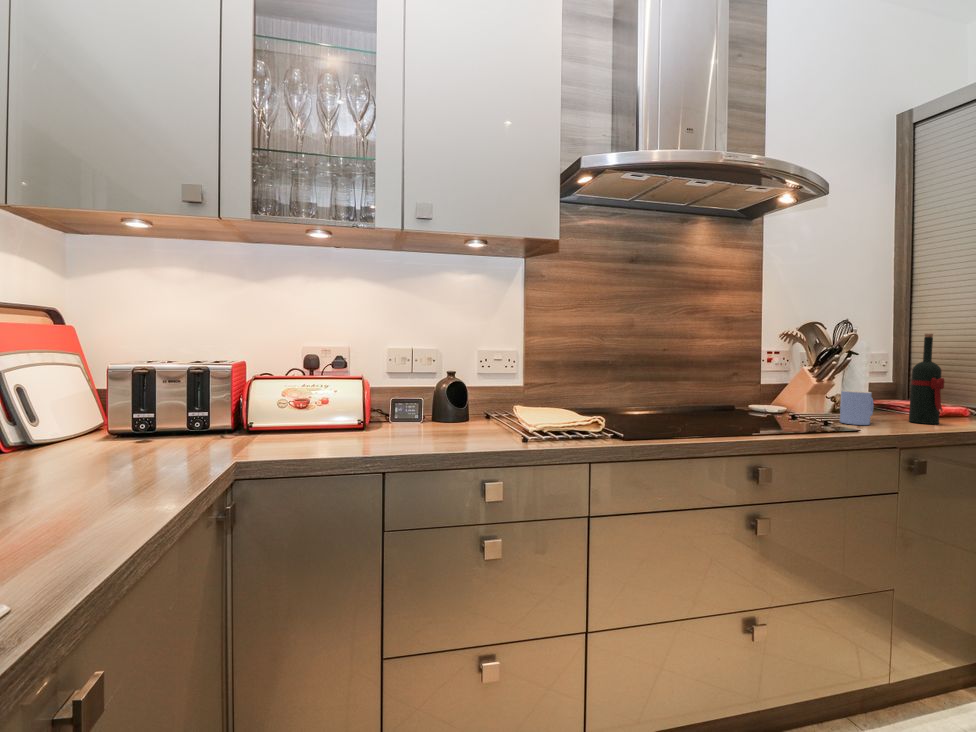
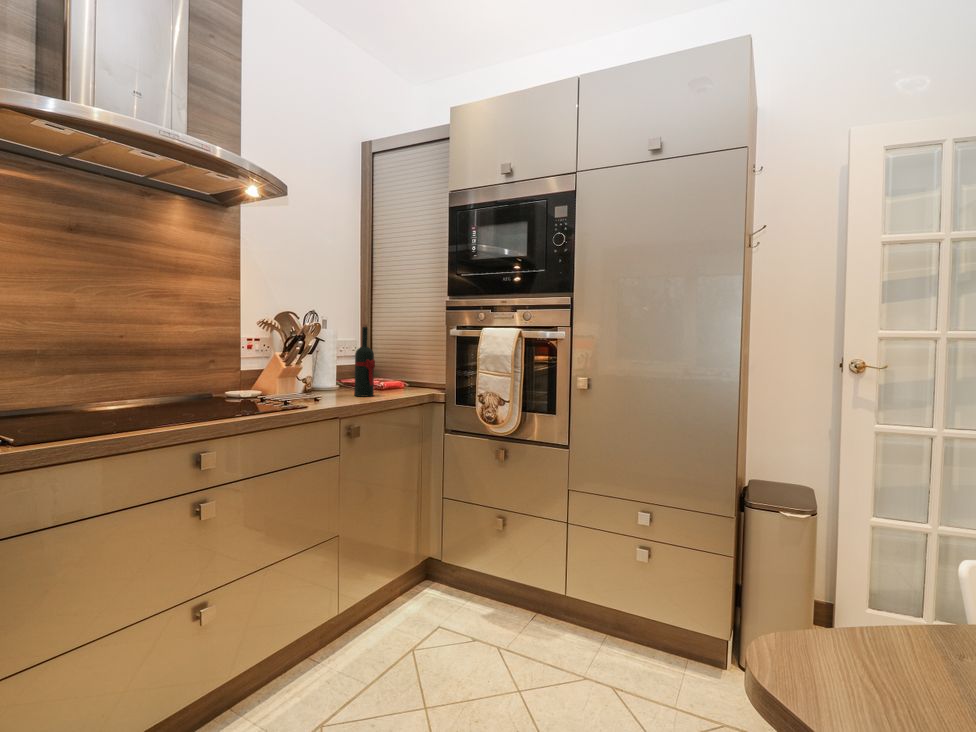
mug: present [840,390,873,425] -> none [300,373,326,402]

